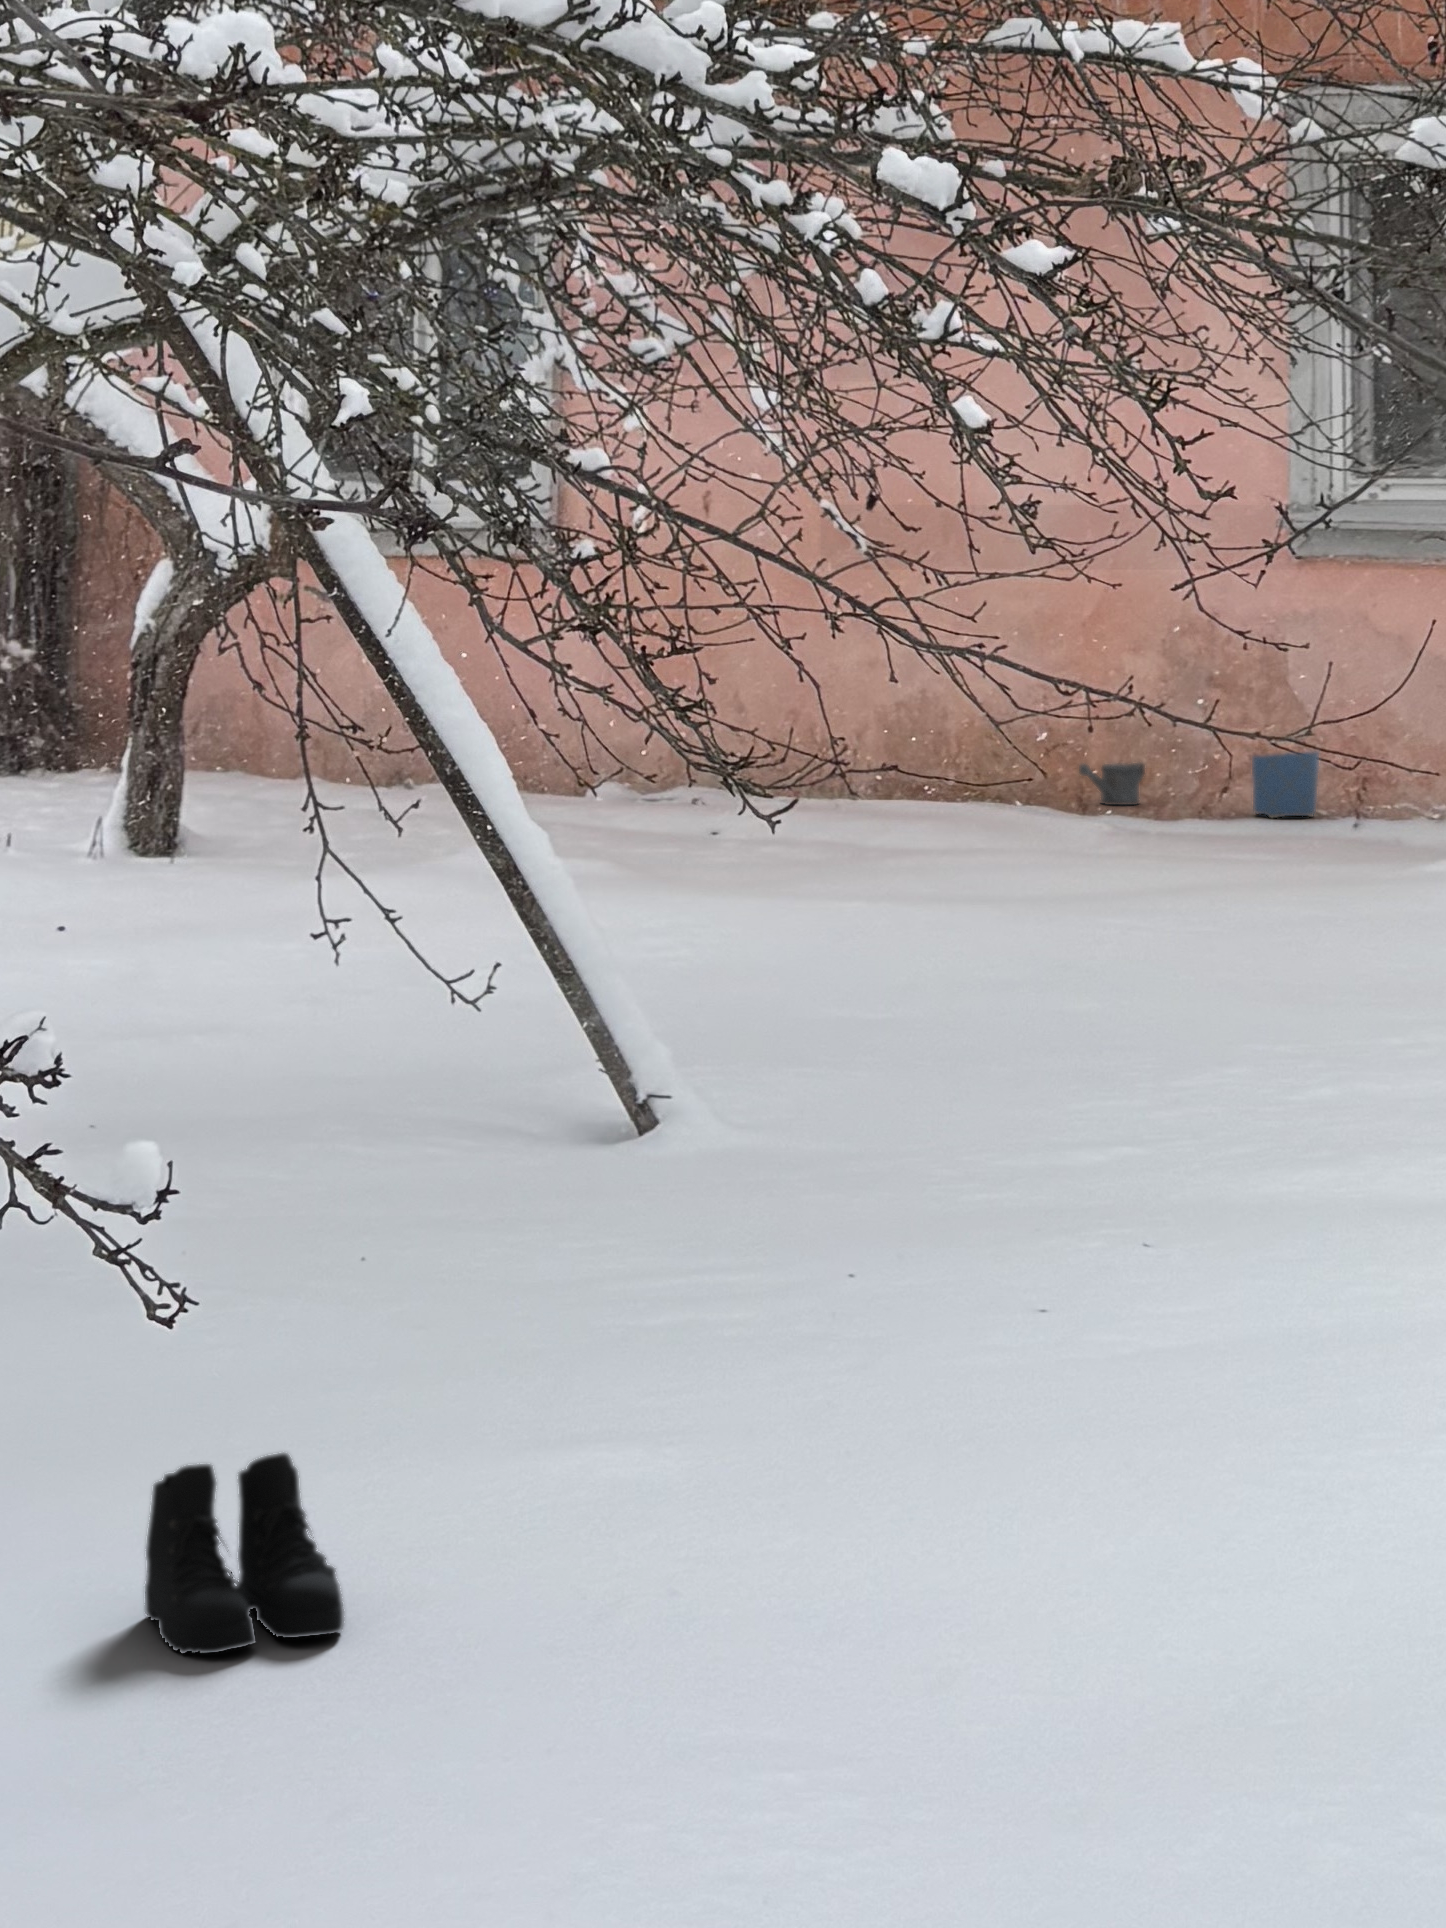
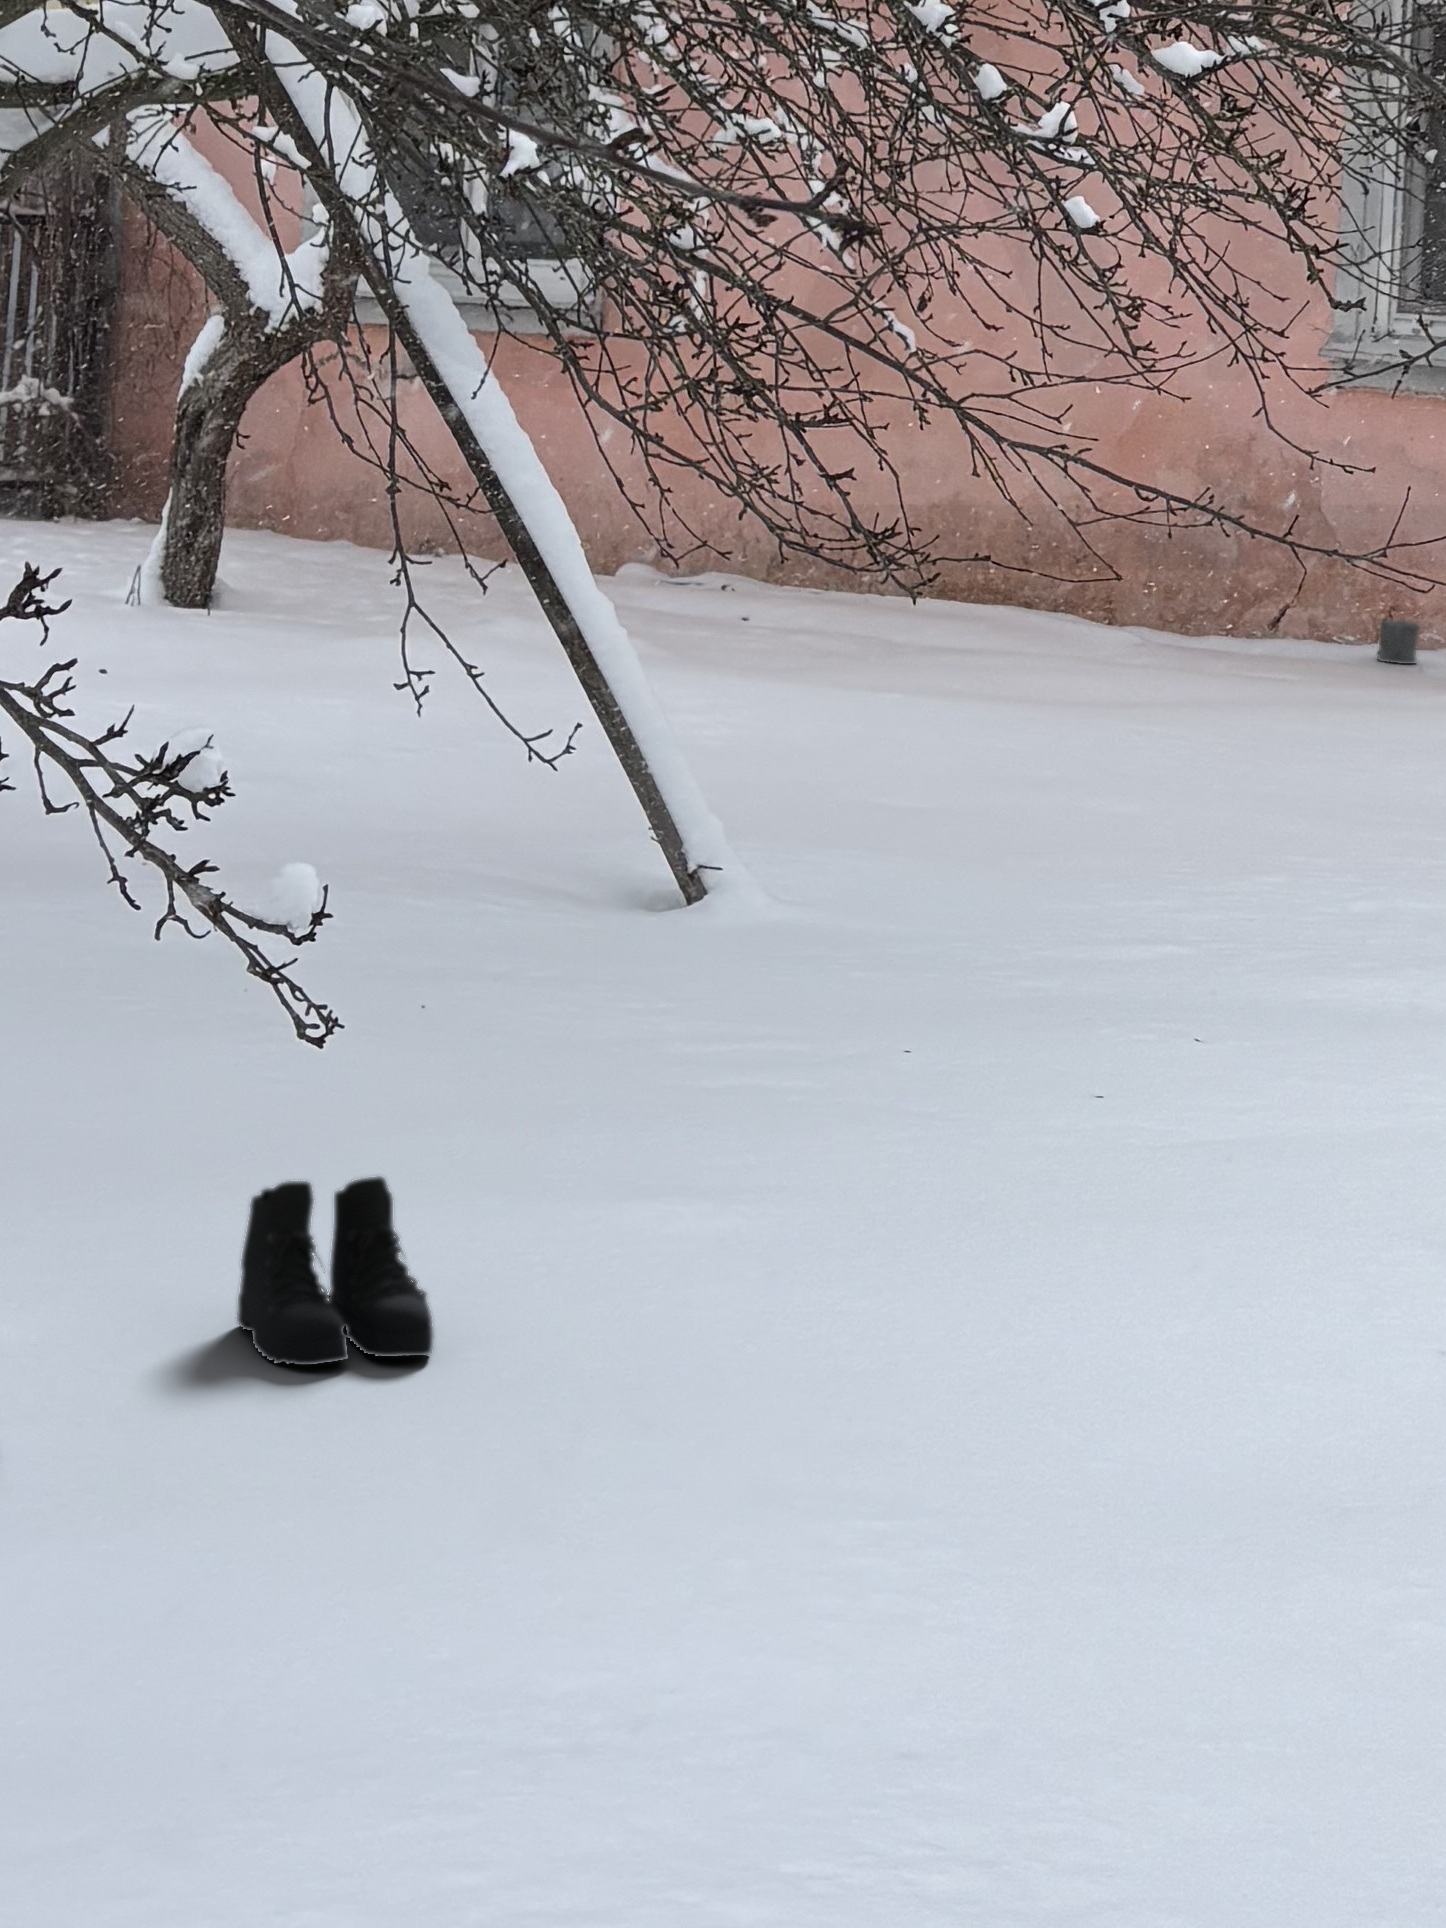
planter: present [1252,750,1320,818] -> none [1257,571,1327,649]
watering can: present [1079,763,1145,805] -> present [1378,620,1419,664]

